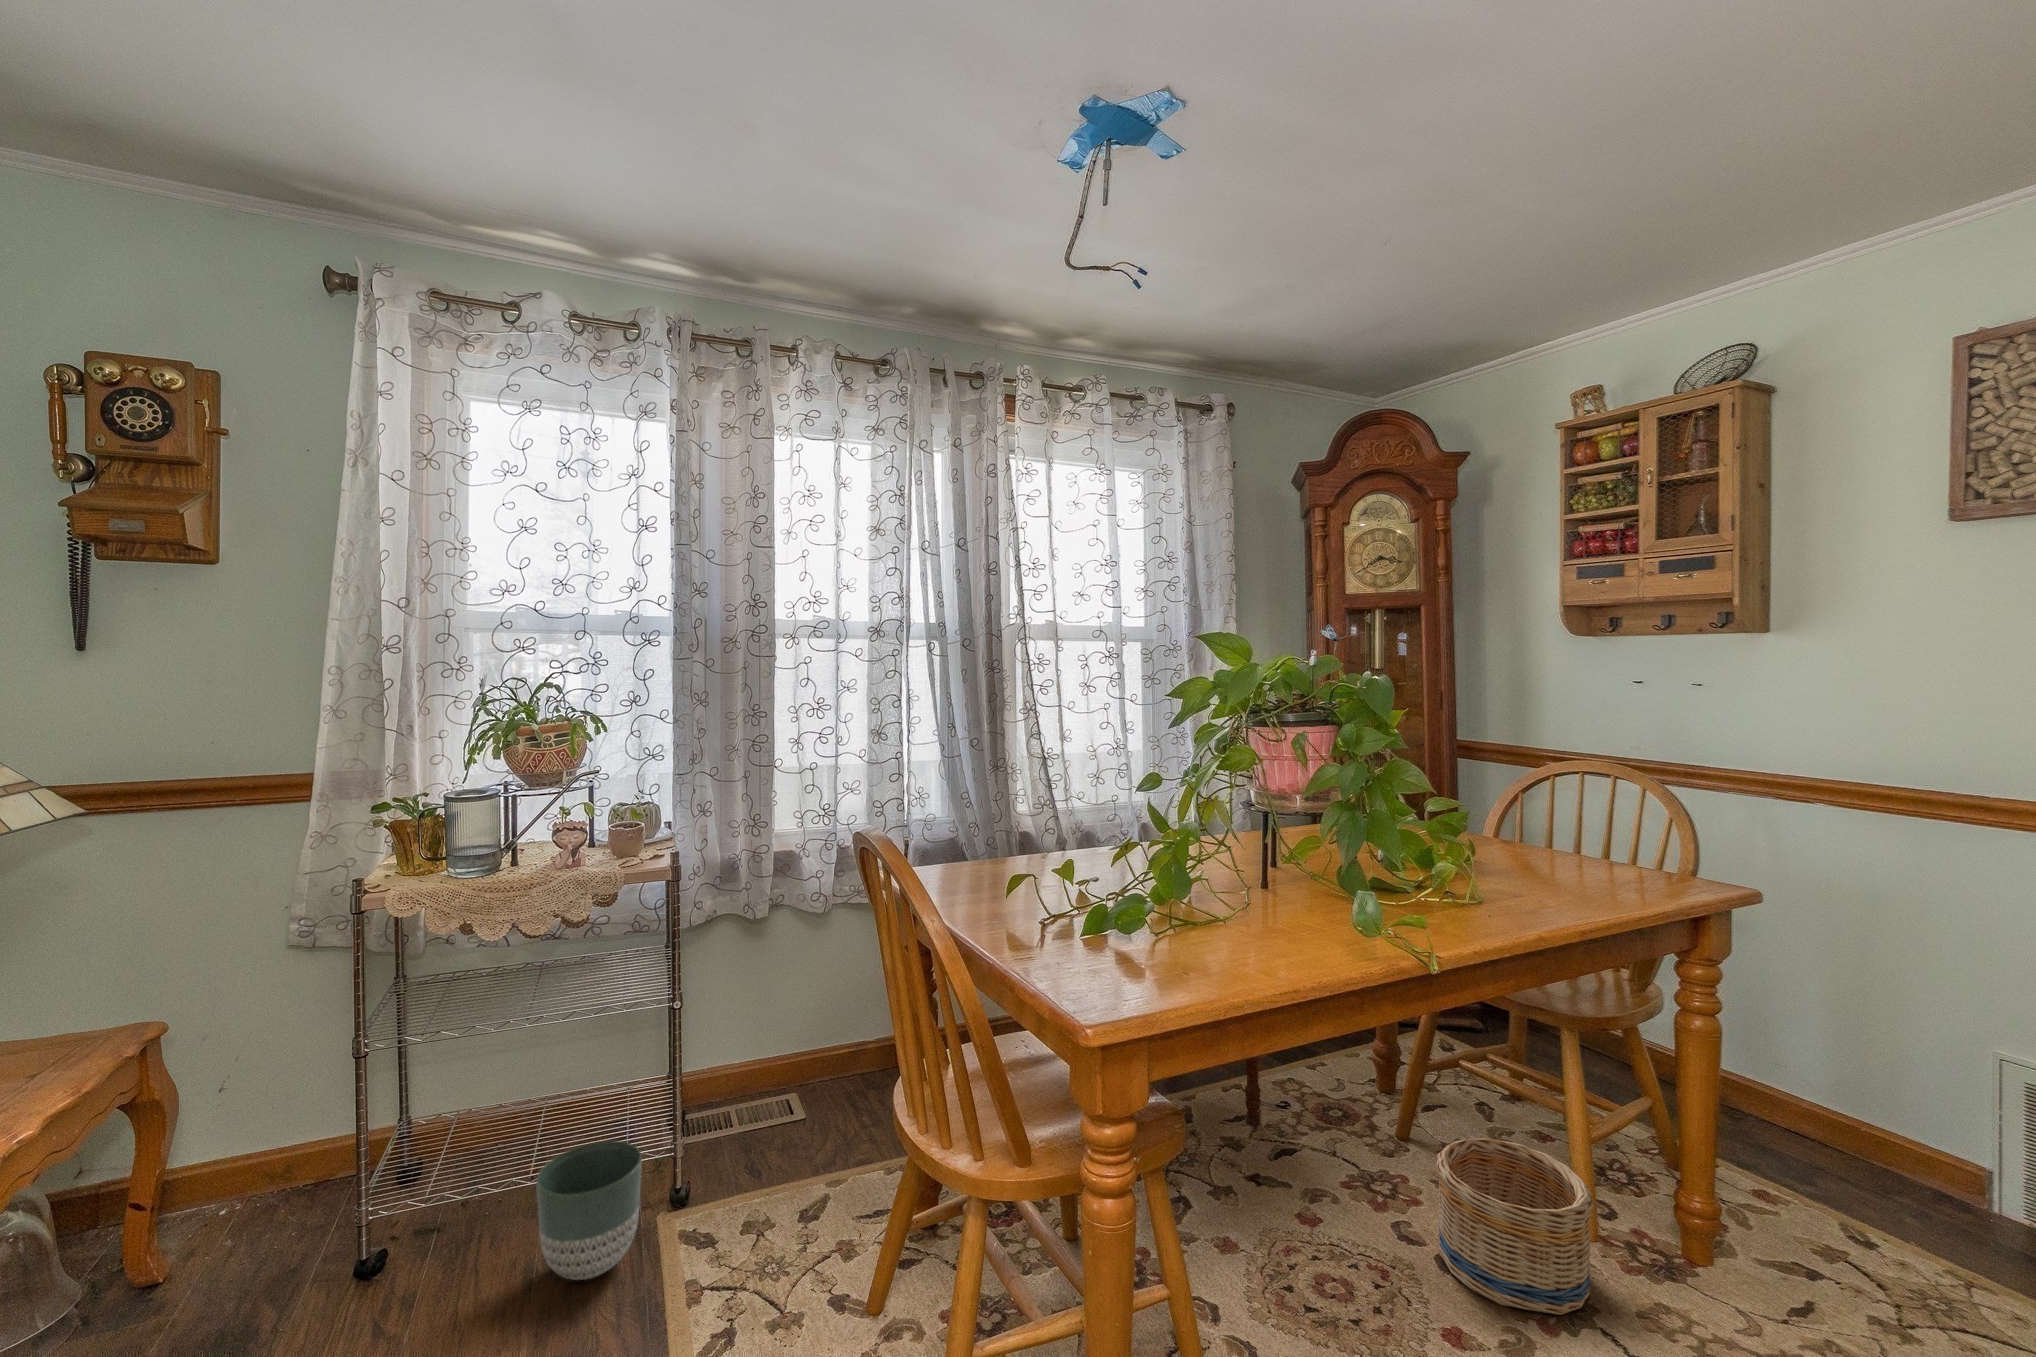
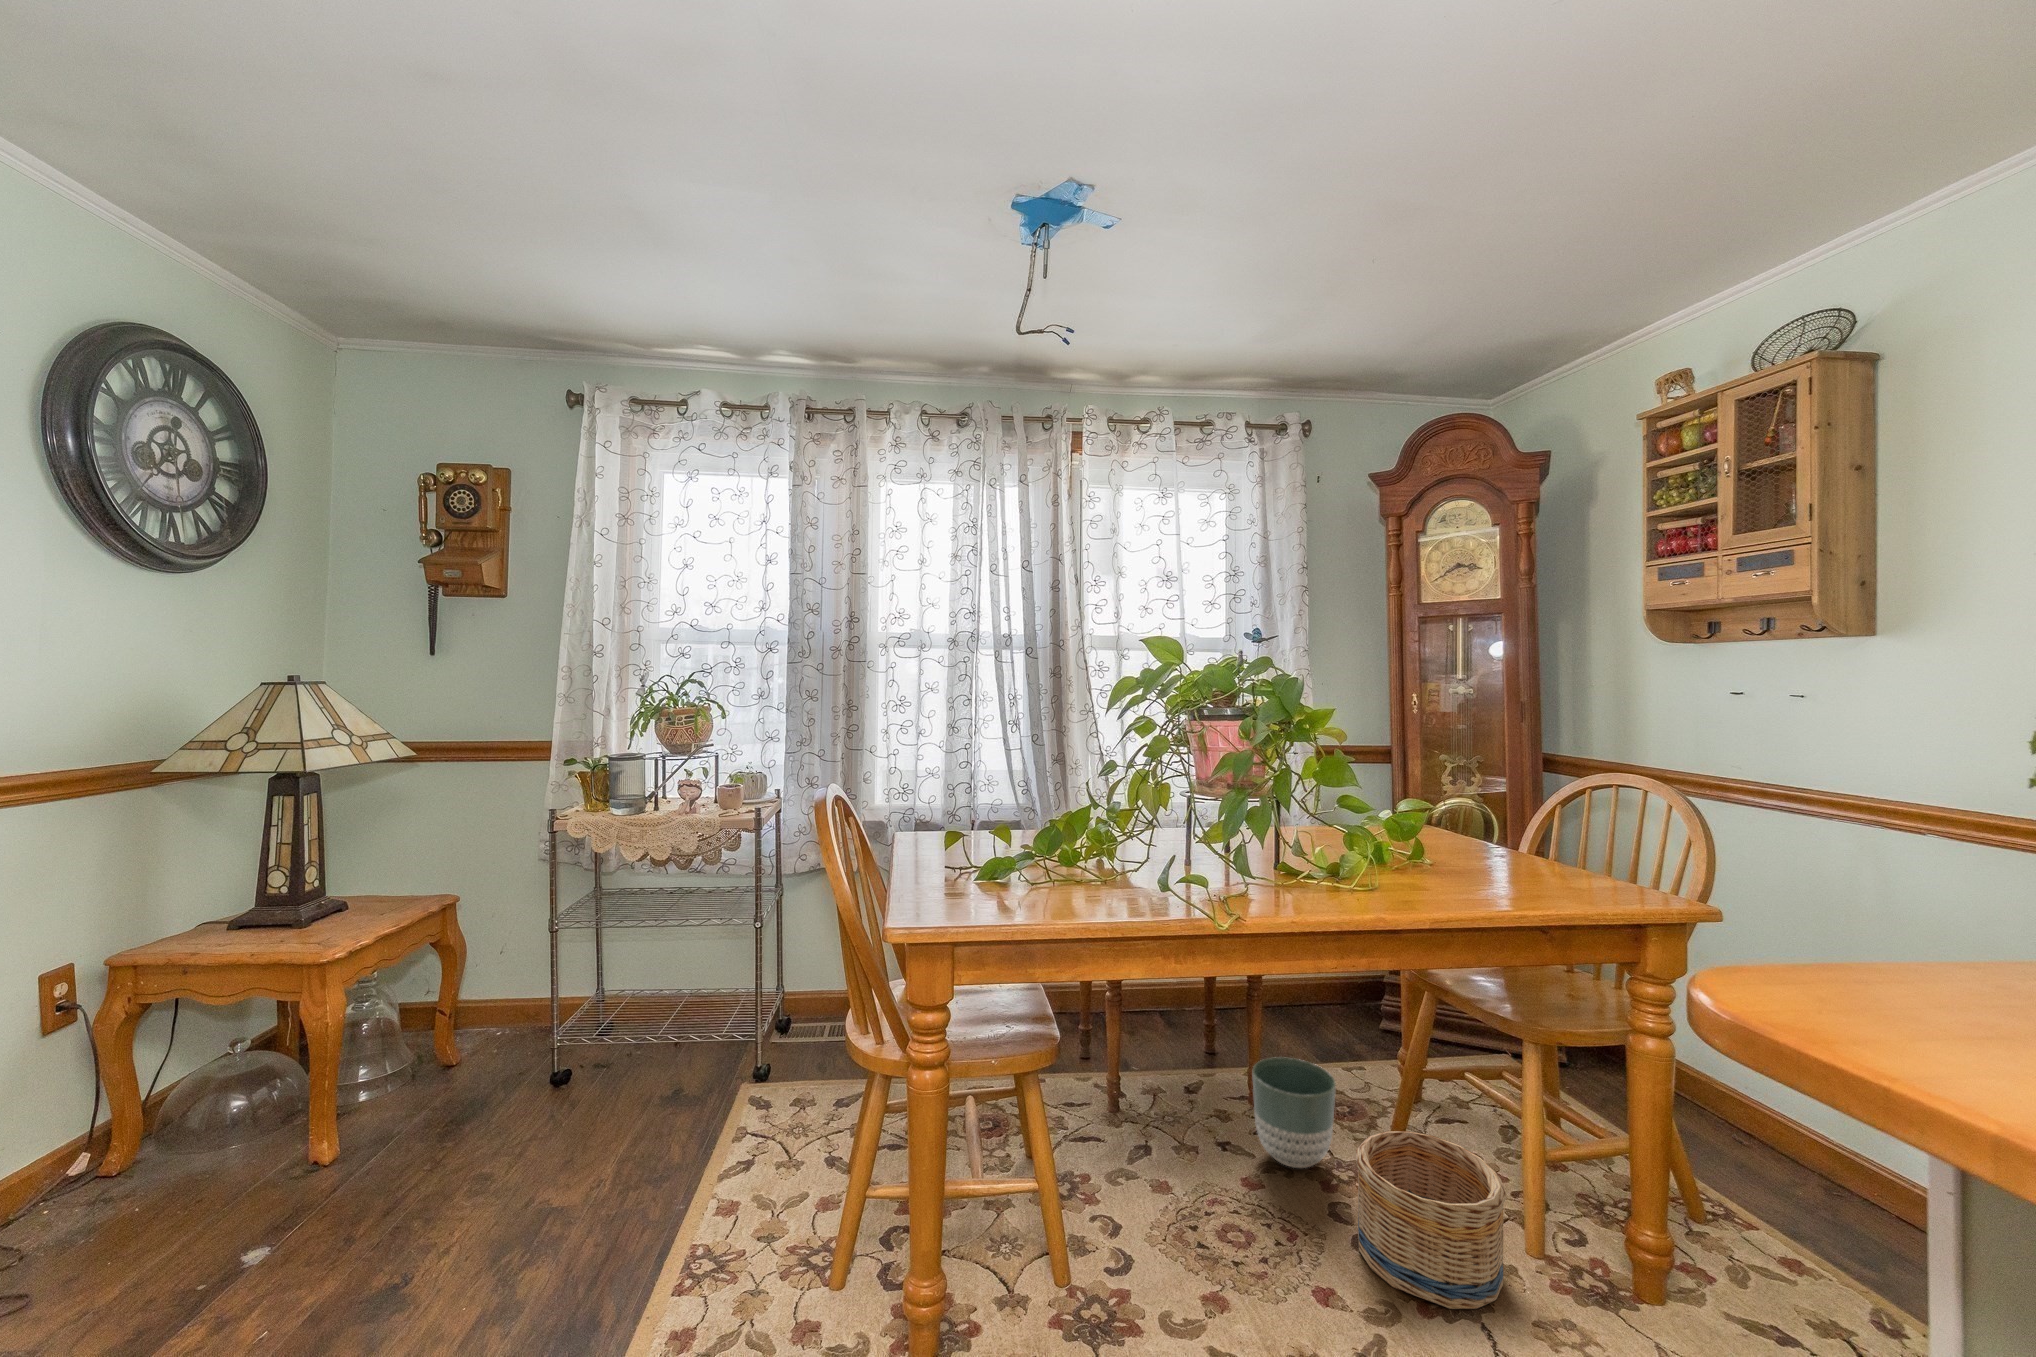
planter: present [536,1141,642,1280] -> present [1253,1057,1336,1168]

